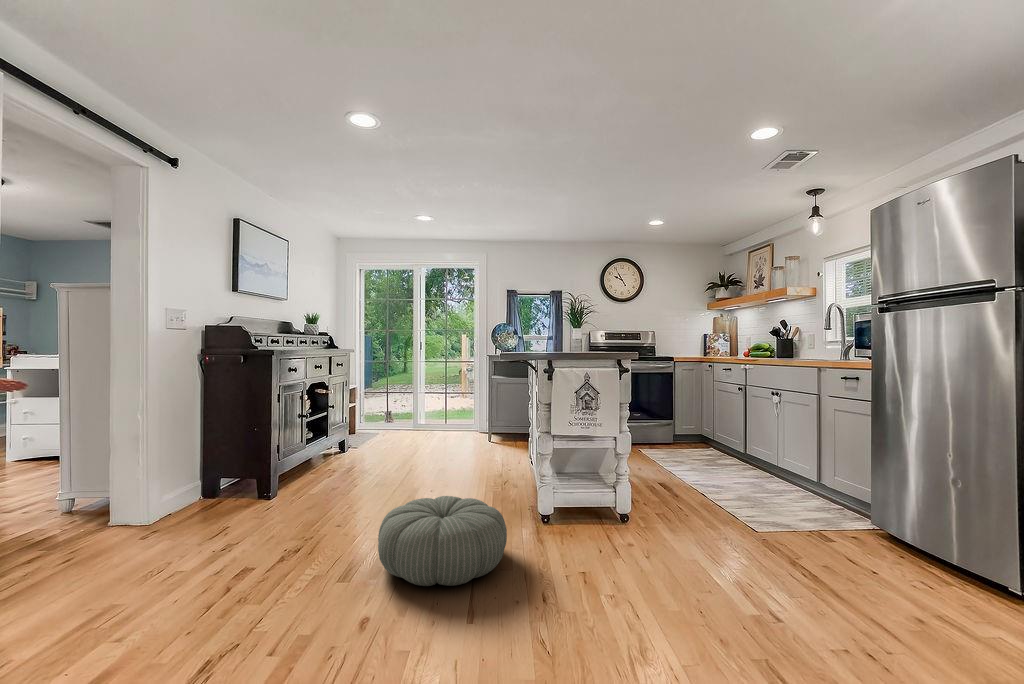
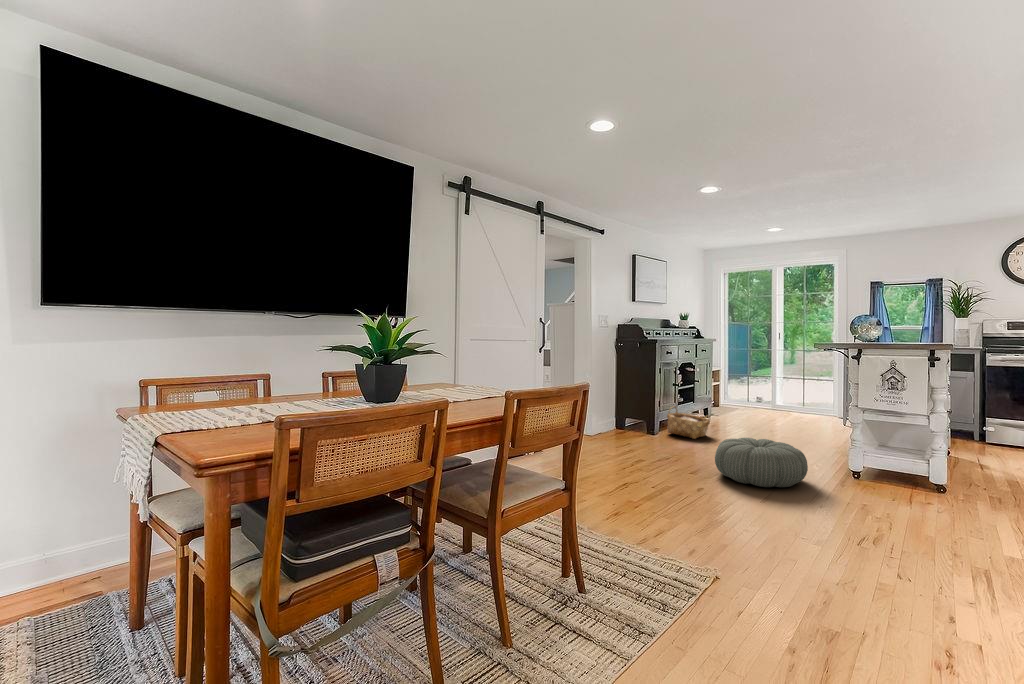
woven basket: none [290,449,355,497] -> present [667,406,710,439]

